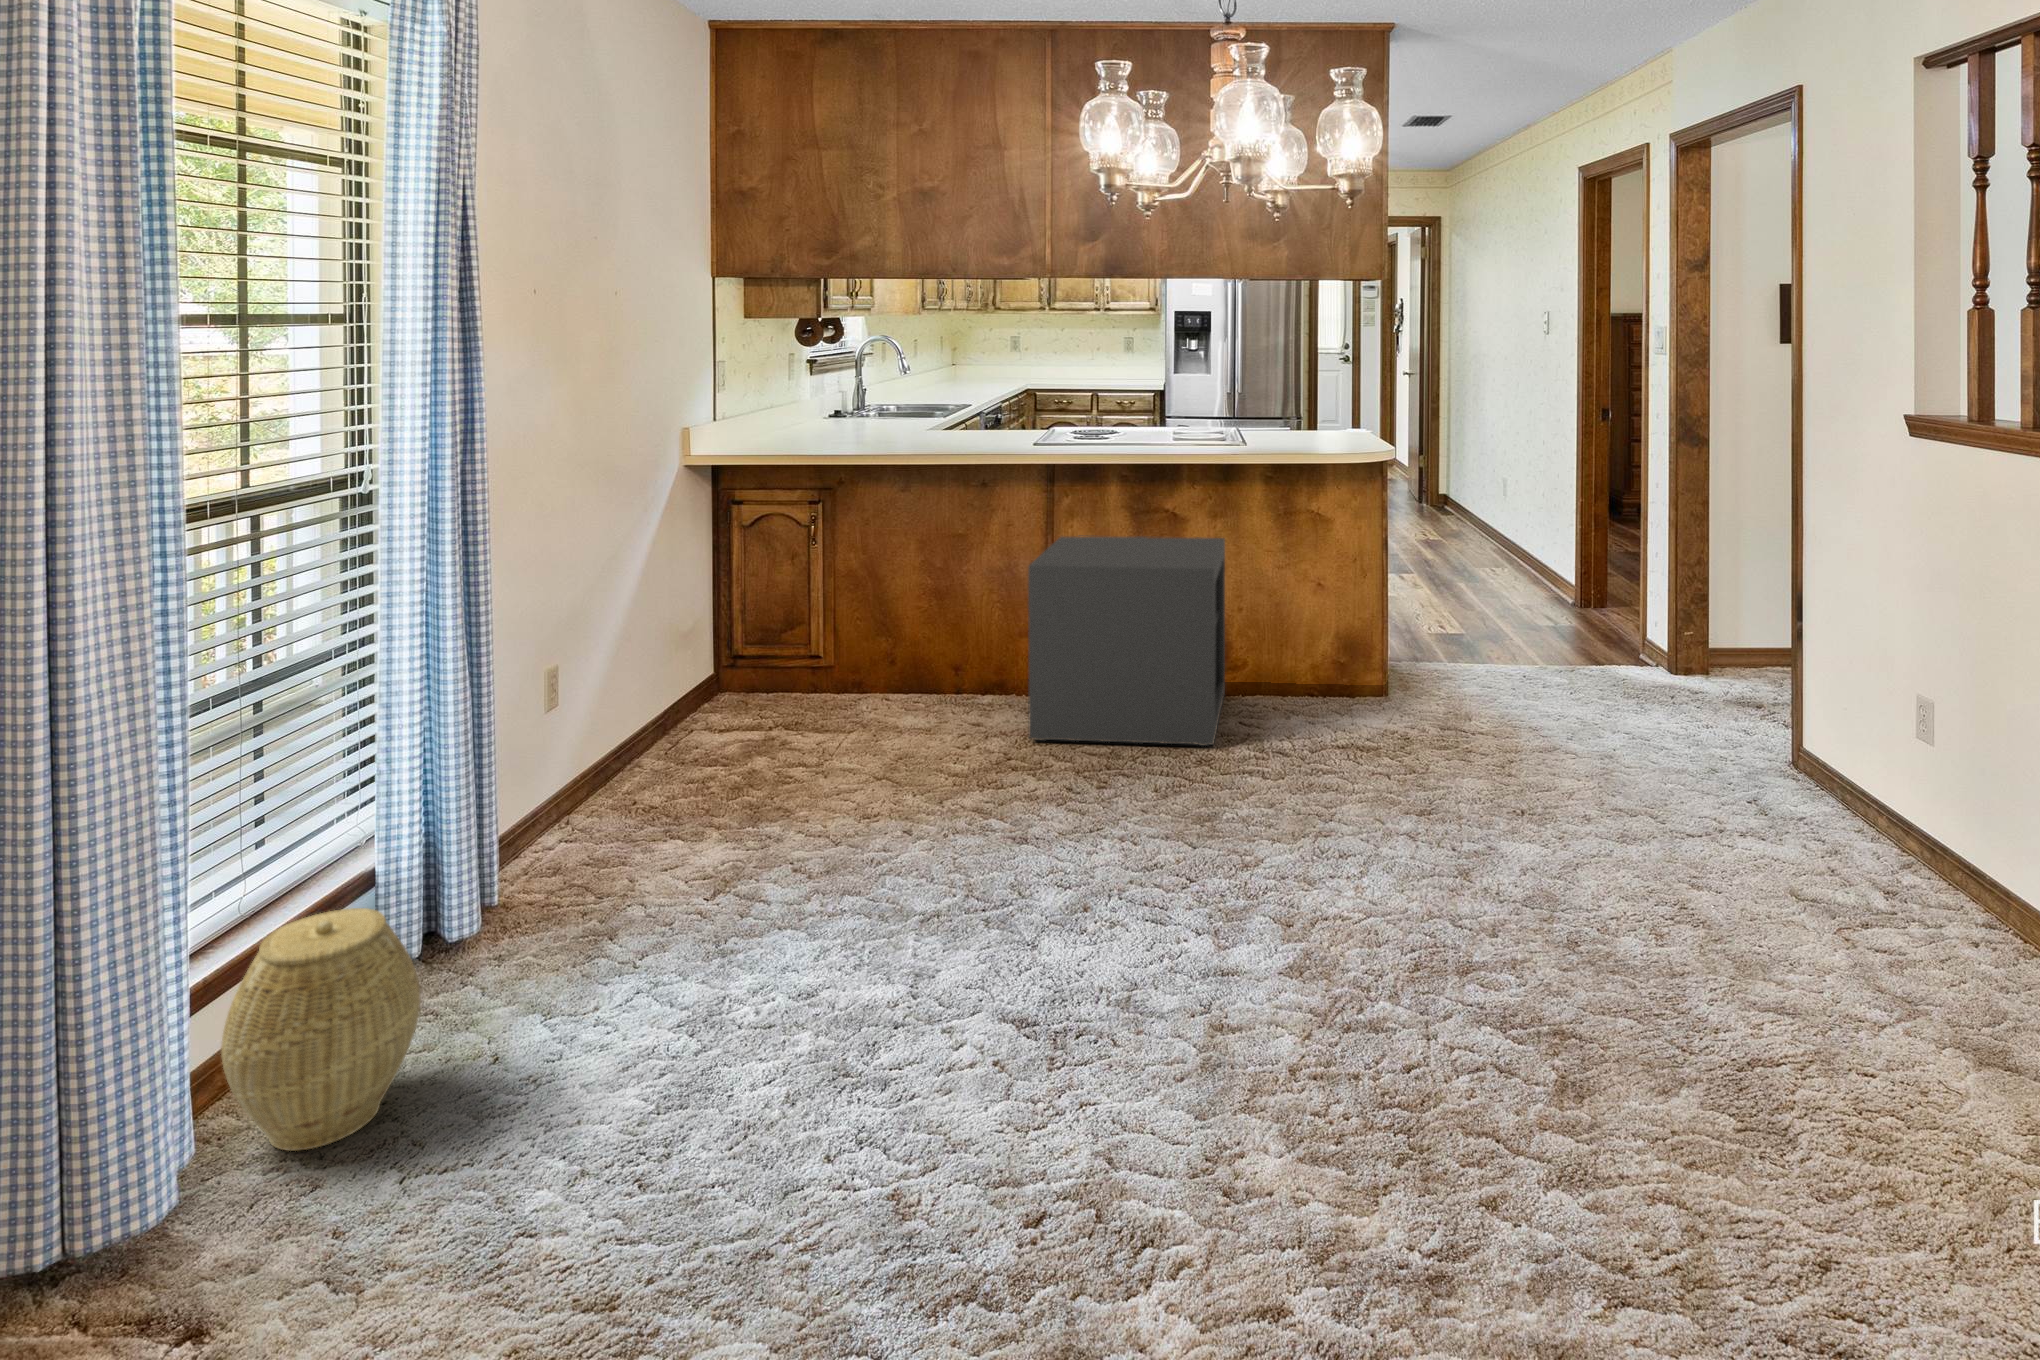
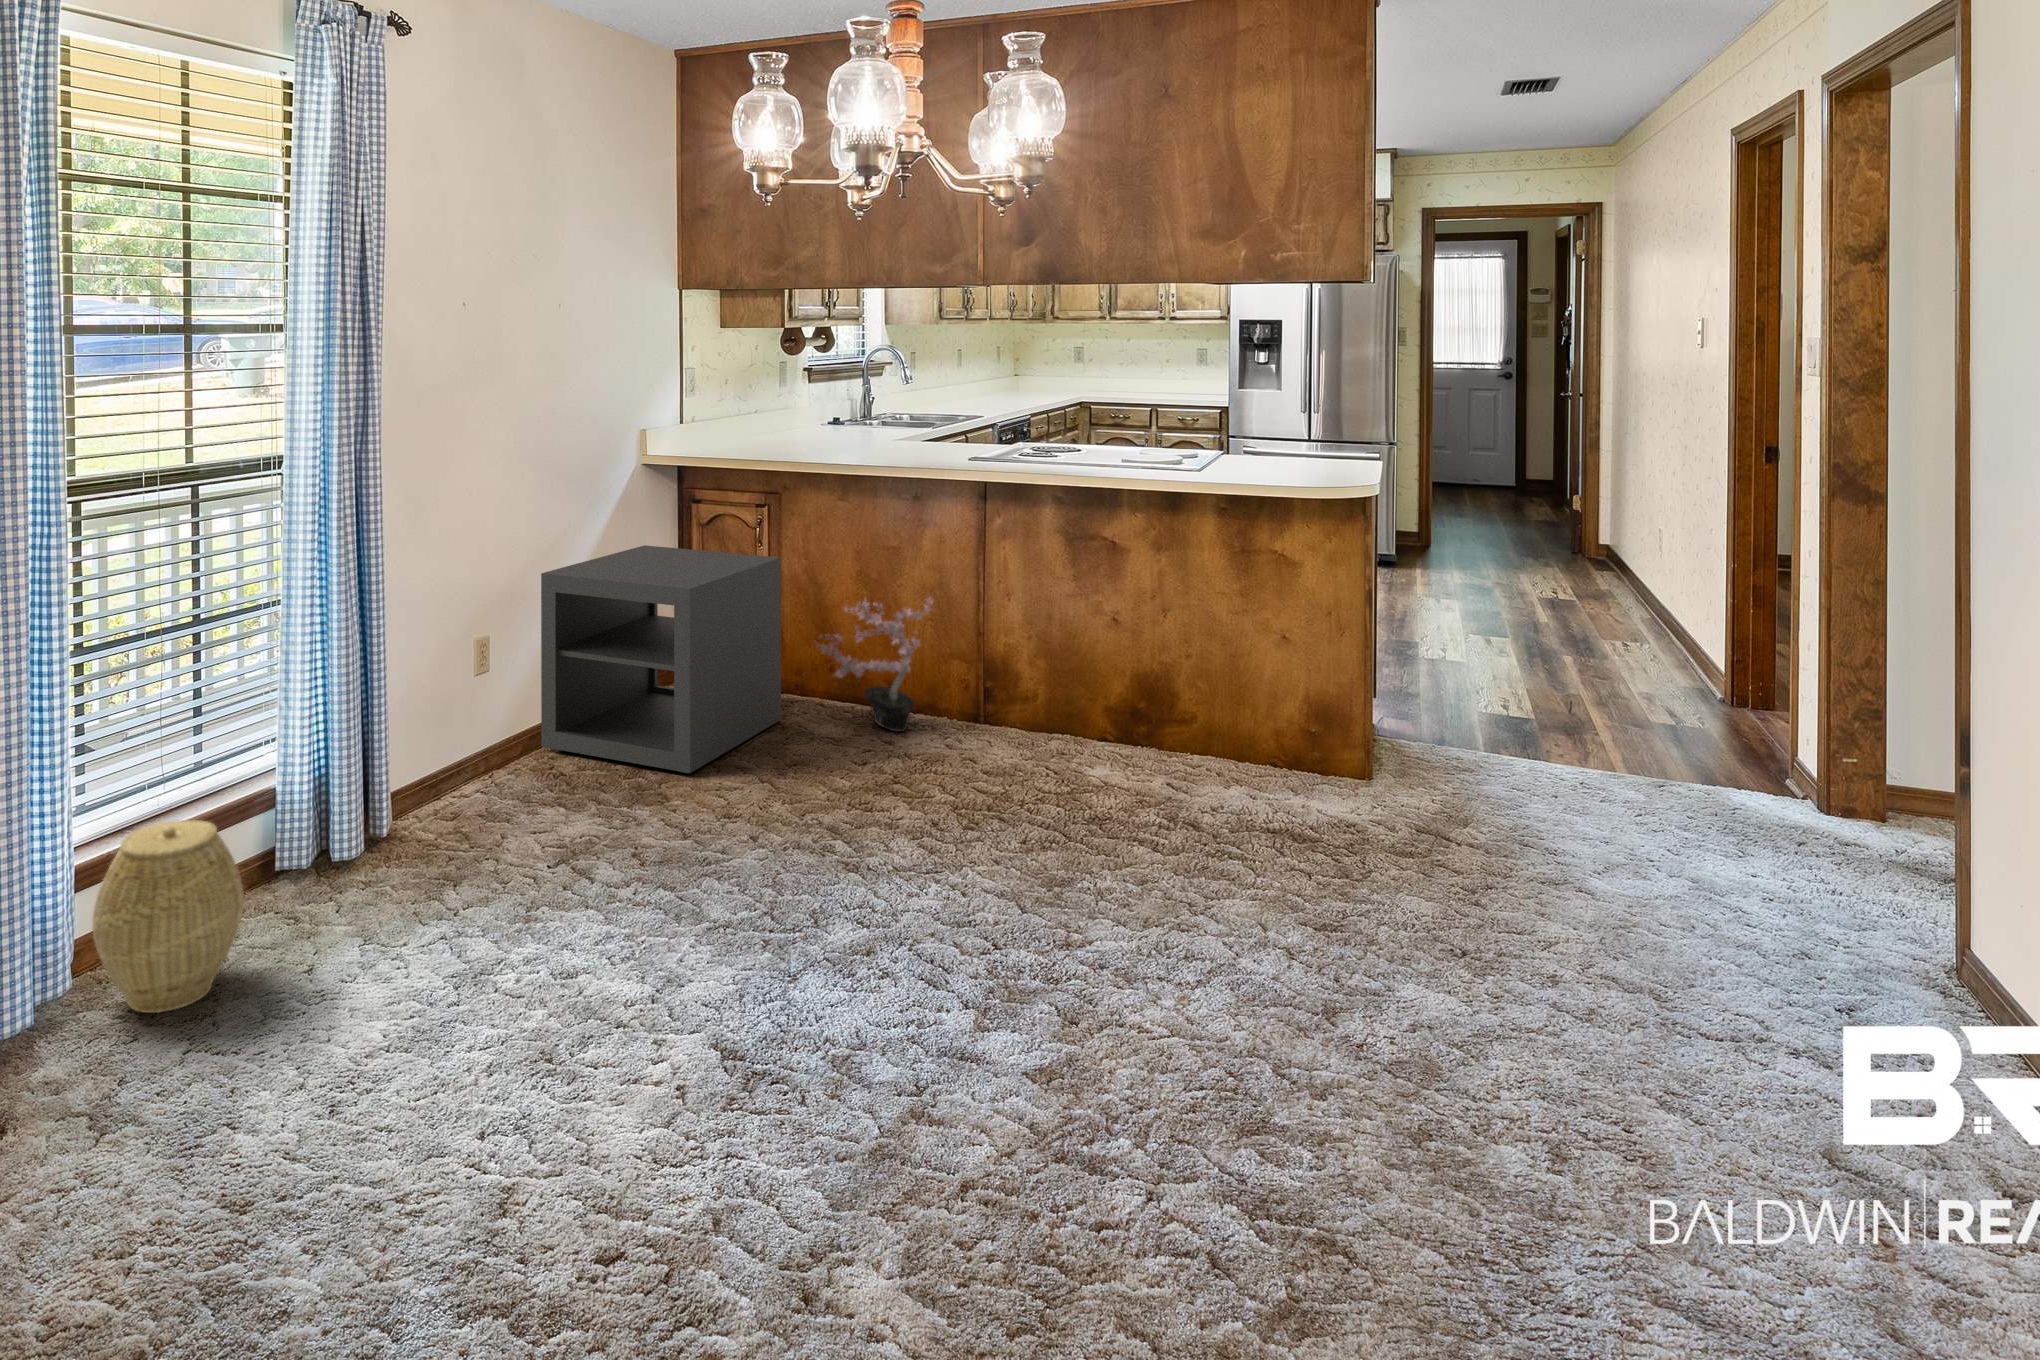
storage cabinet: present [1028,535,1225,746] -> present [541,545,781,773]
potted plant: none [880,572,1008,708] -> present [817,598,933,732]

